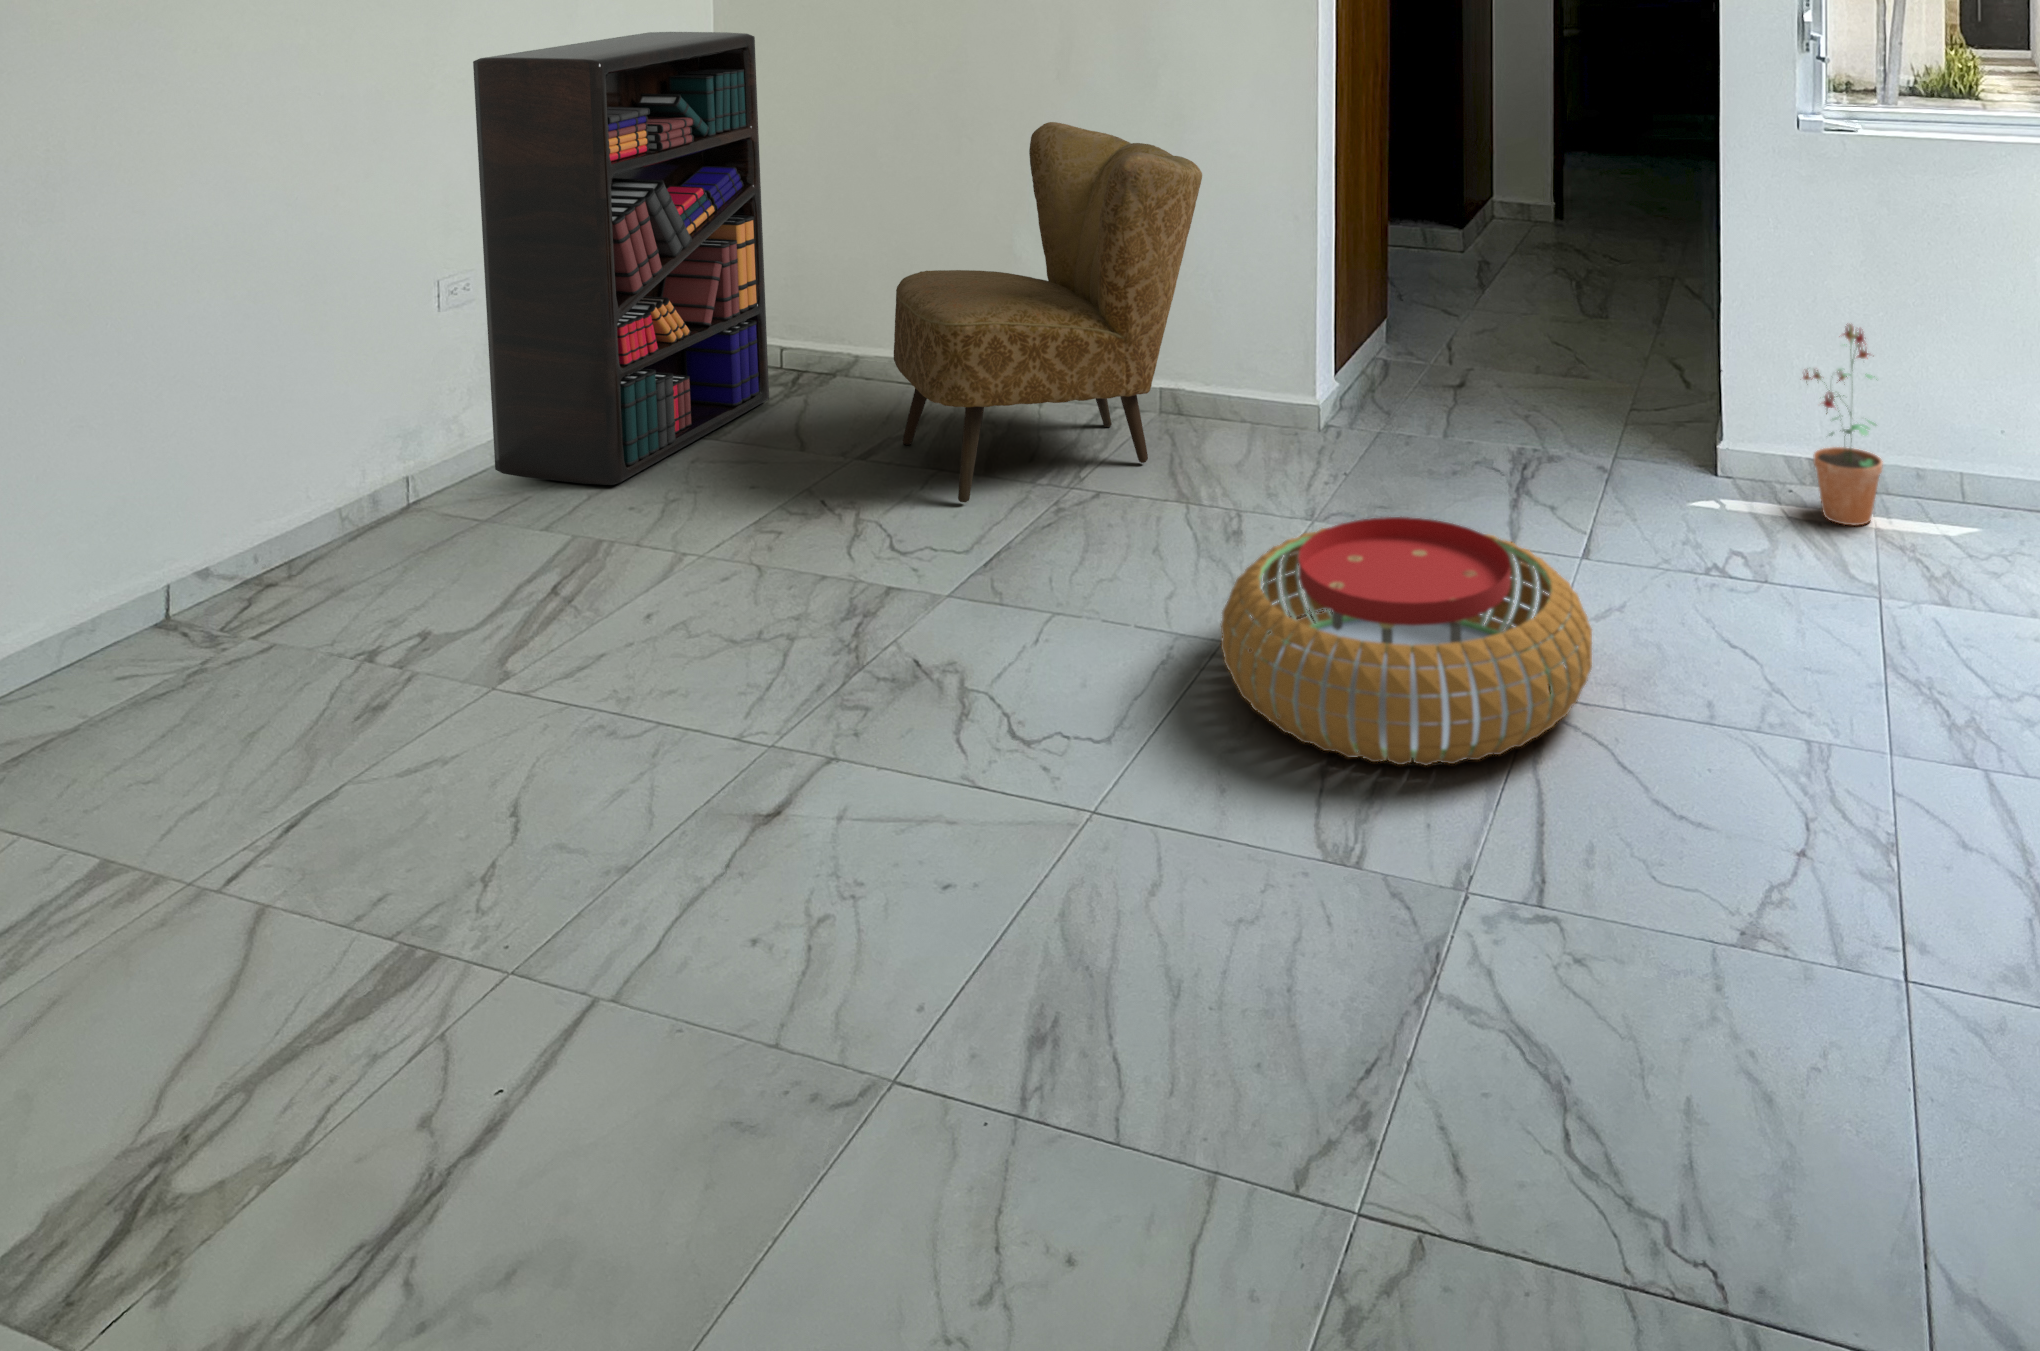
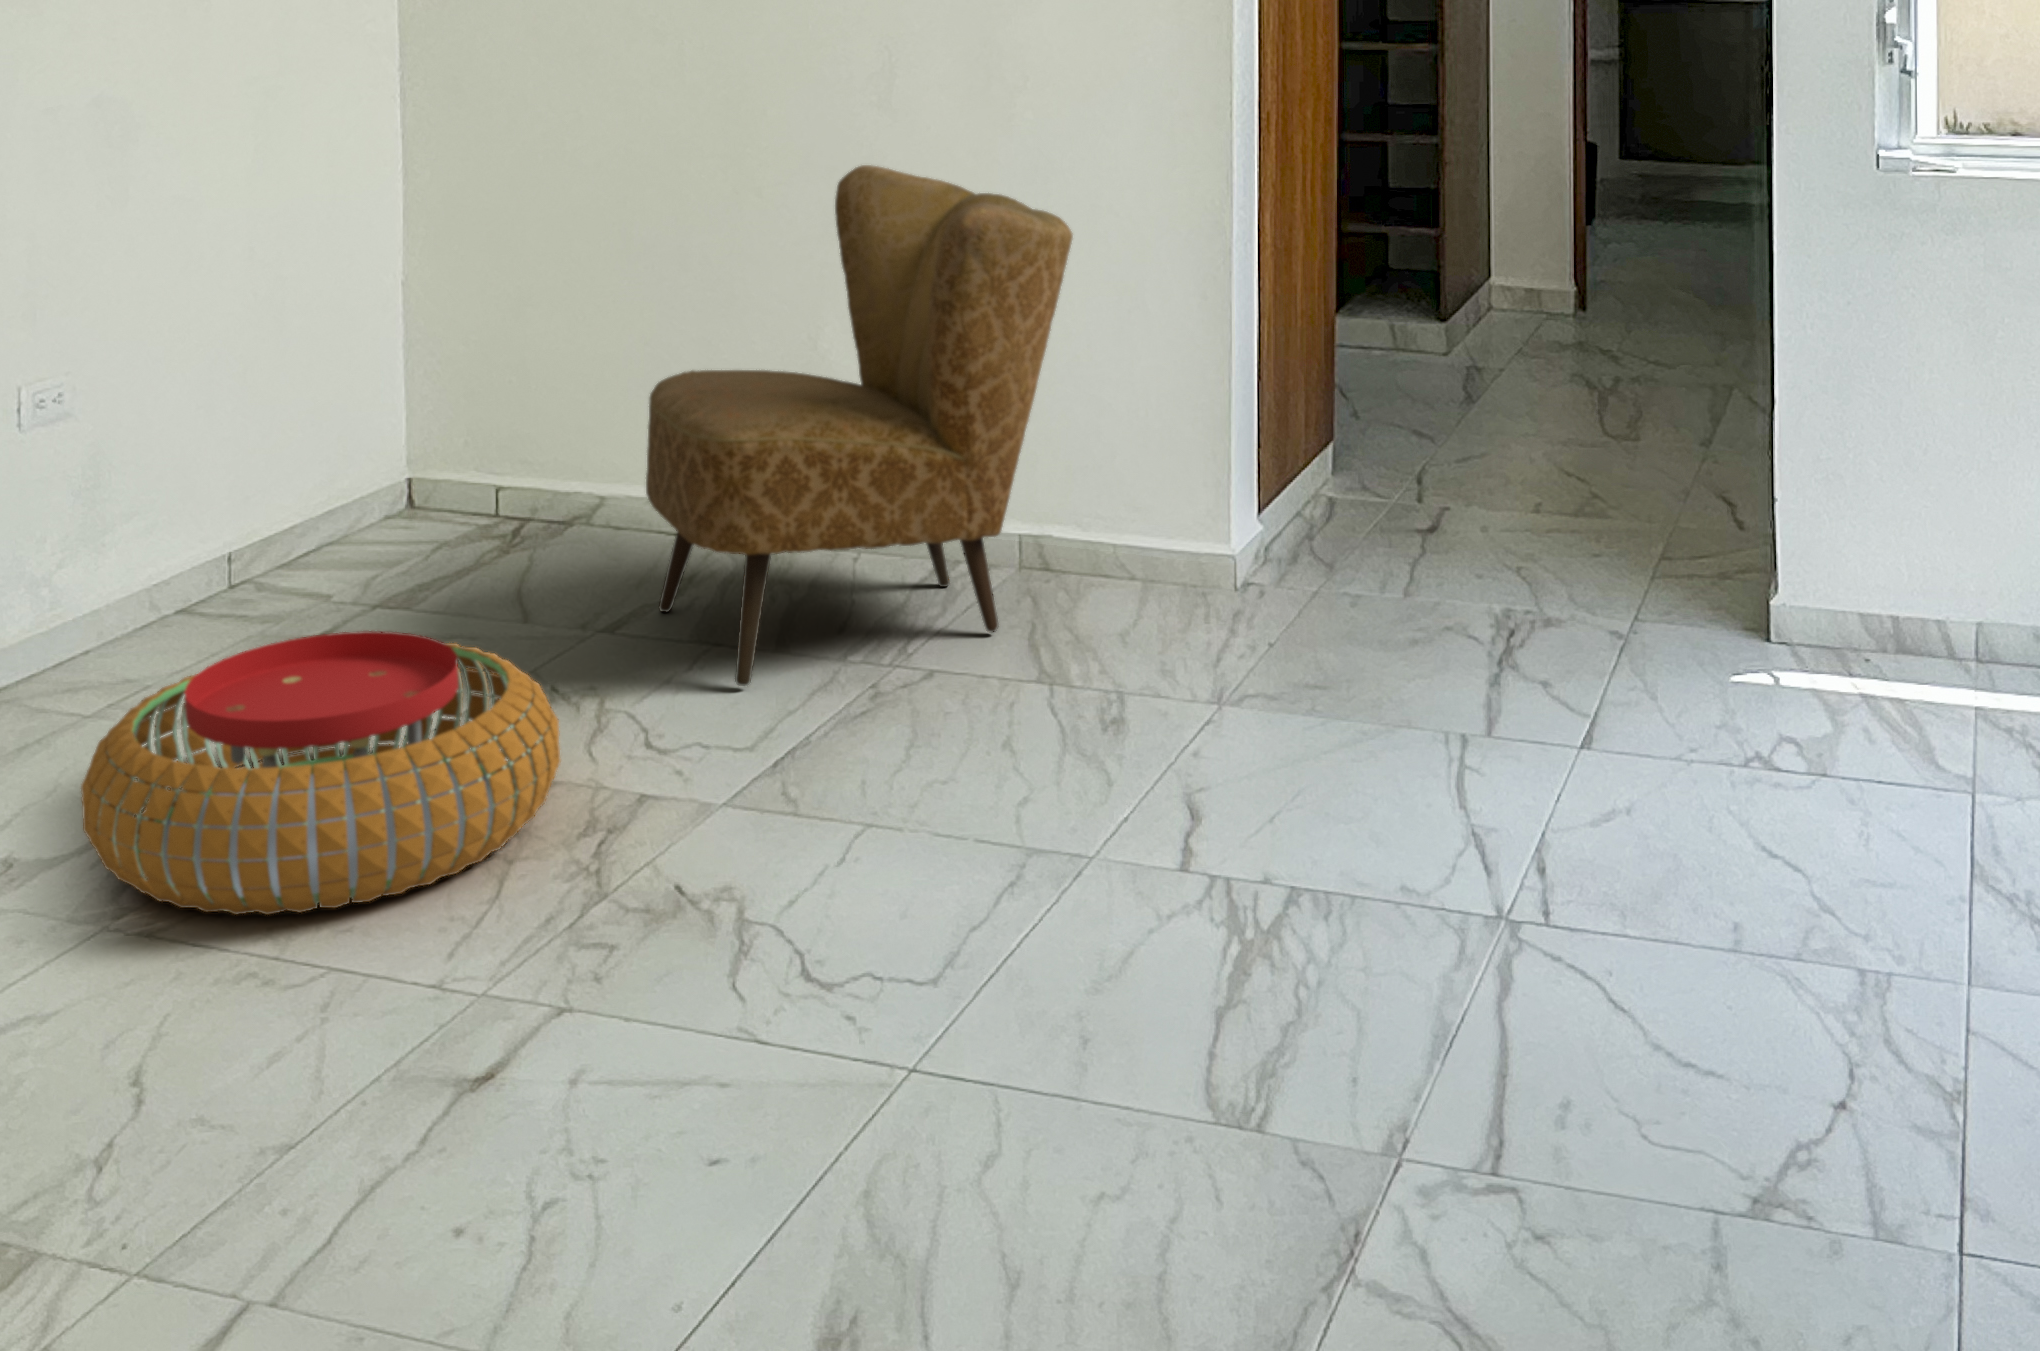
bookshelf: present [473,32,769,485] -> none [58,43,472,669]
potted plant: present [1803,324,1883,525] -> none [1883,430,1993,703]
pouf: present [1221,517,1592,765] -> present [81,631,560,915]

